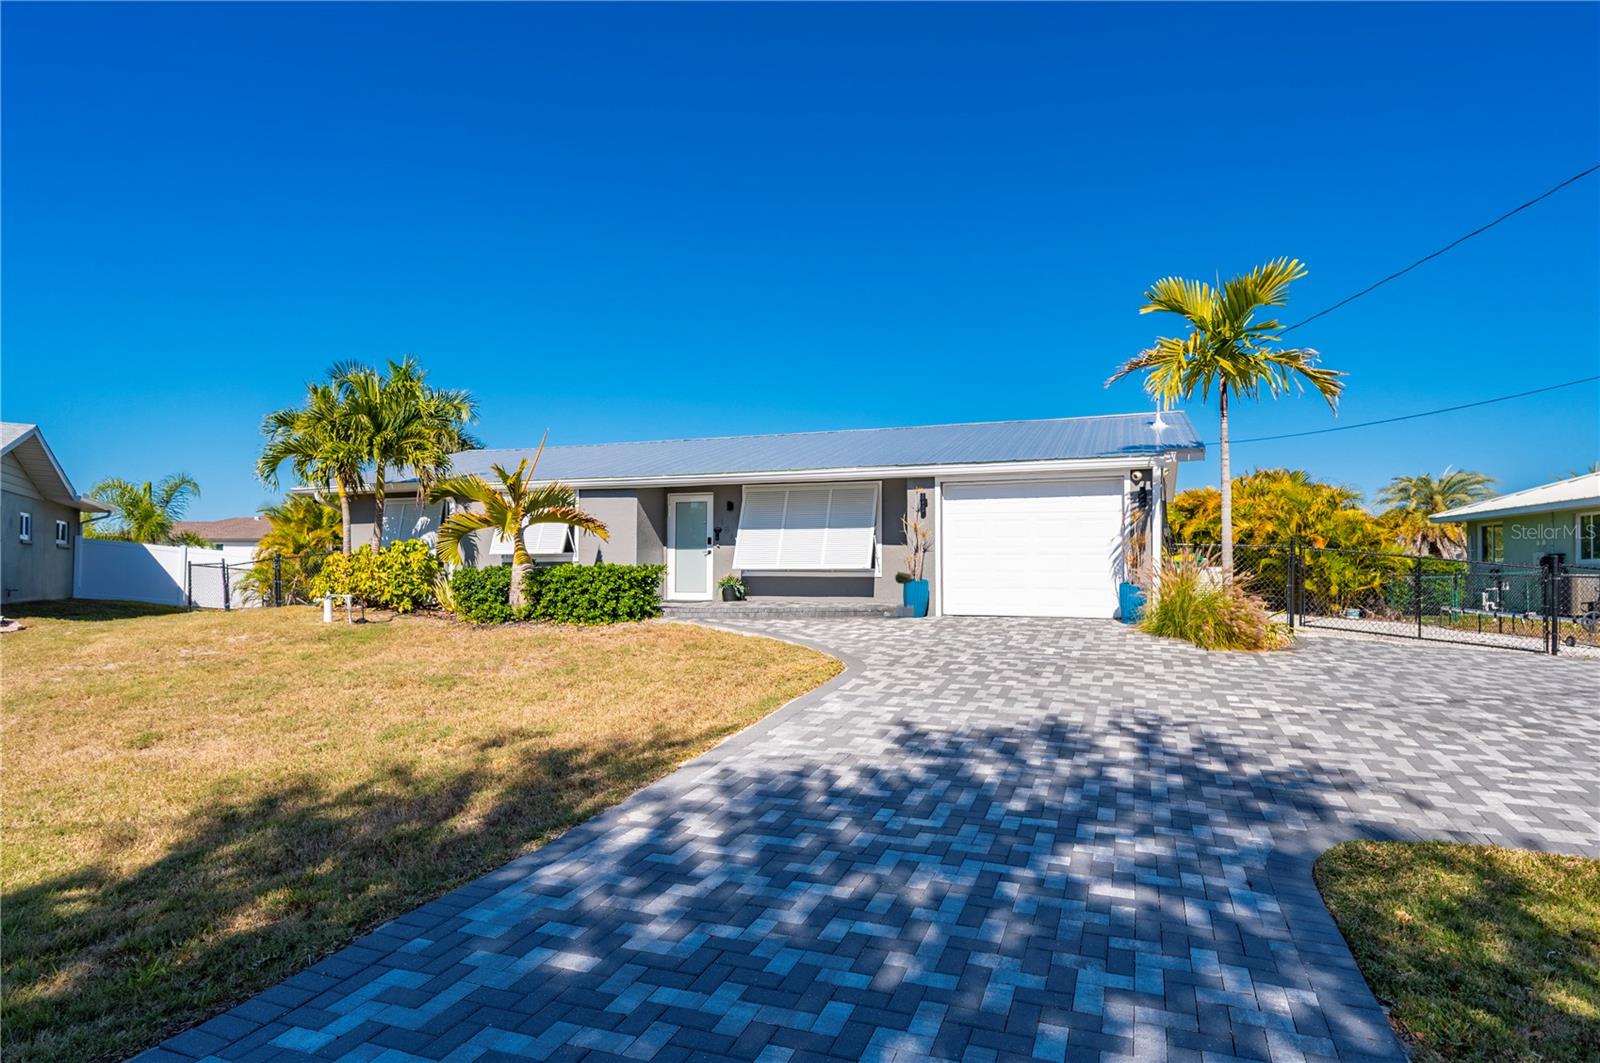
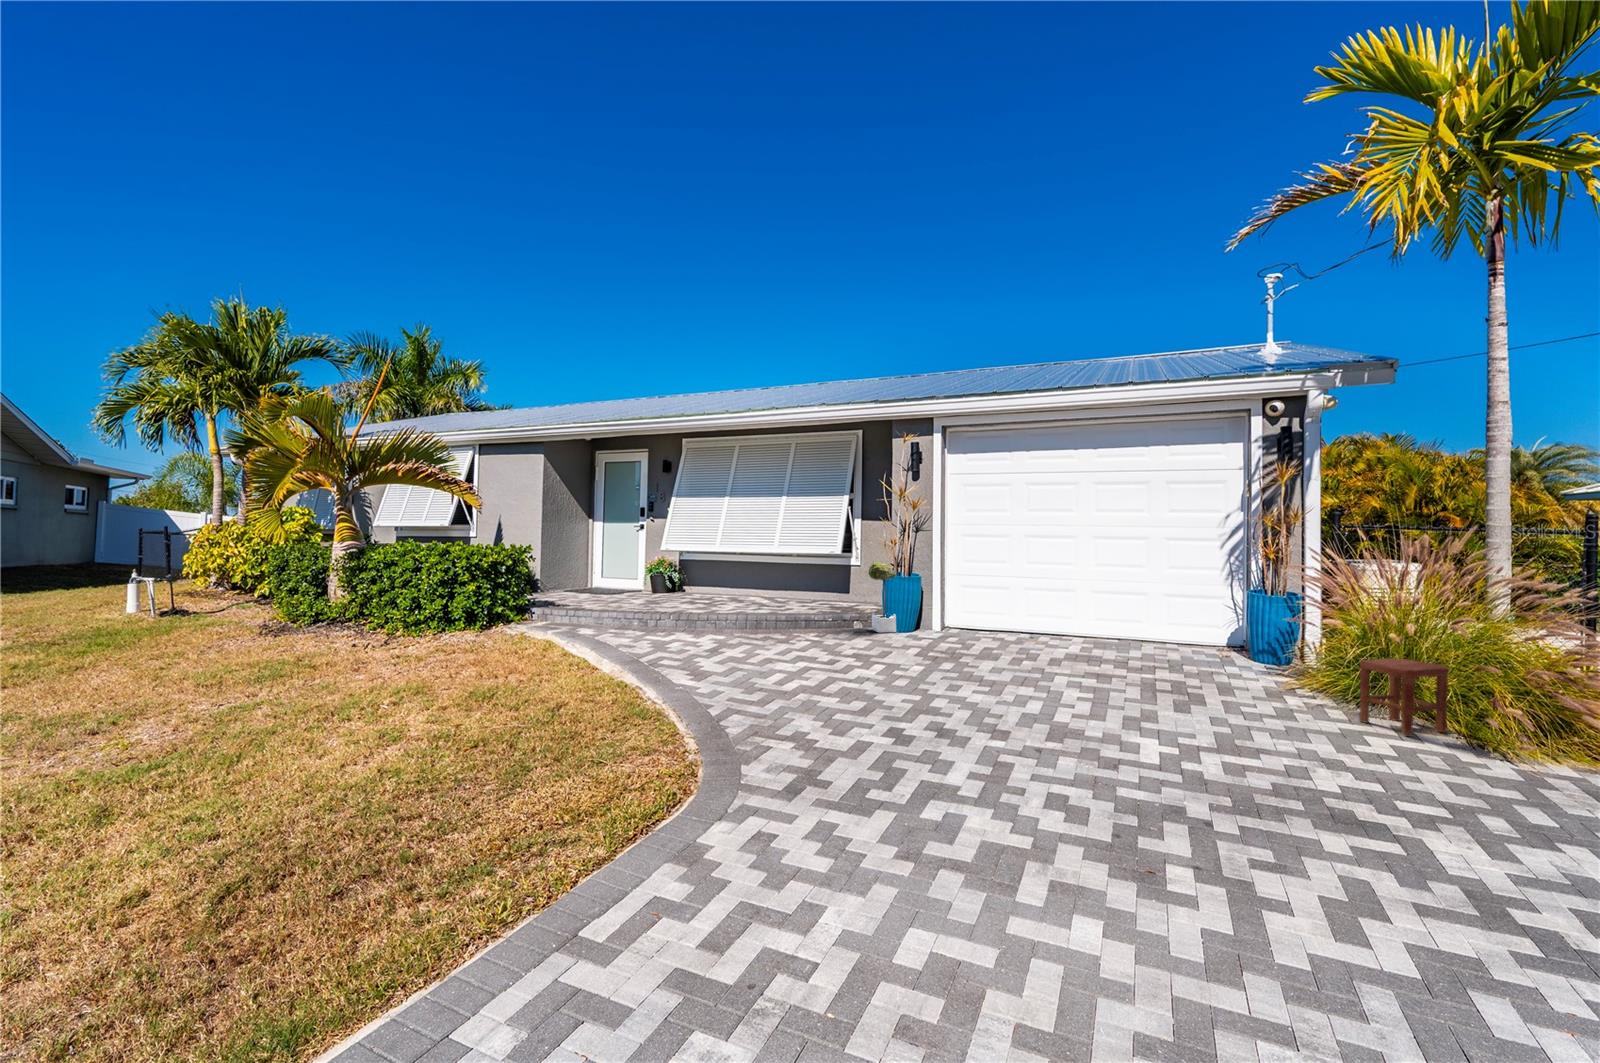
stool: none [1148,609,1183,641] -> present [1359,658,1448,735]

